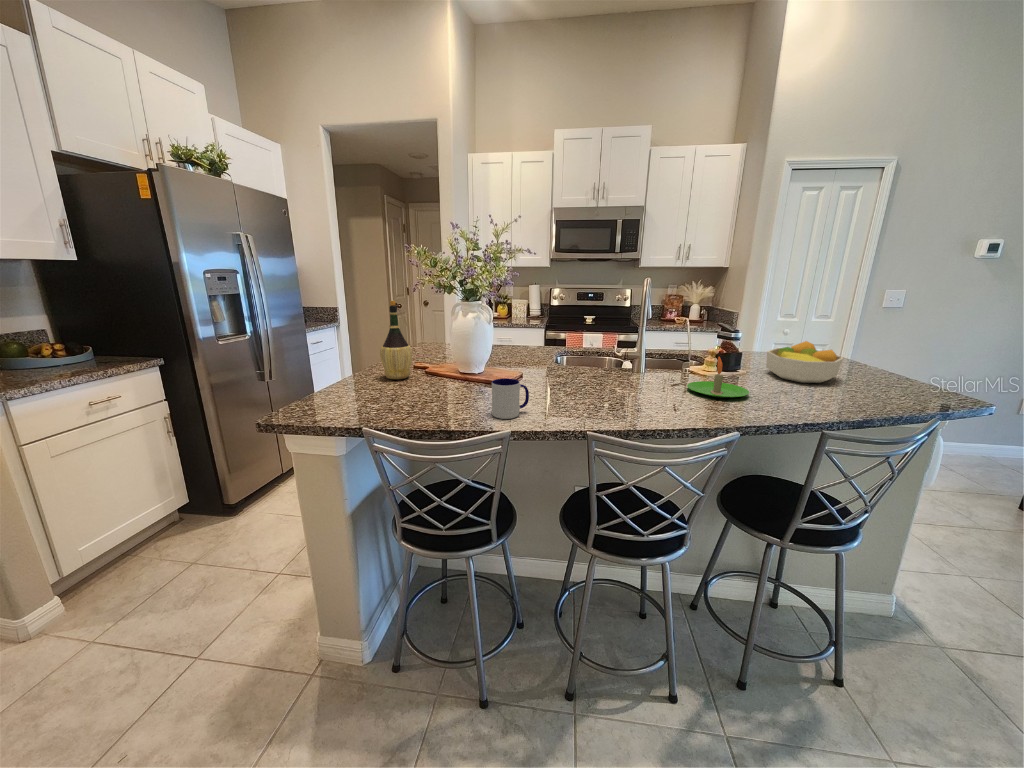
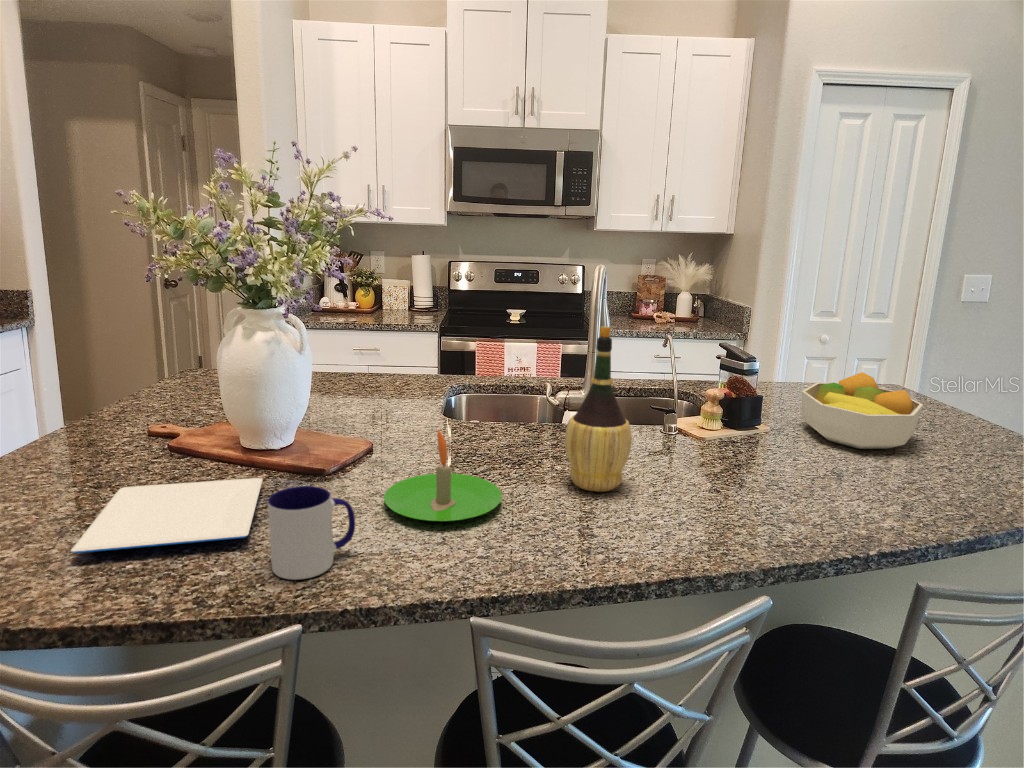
wine bottle: present [380,300,412,379] -> present [565,326,632,491]
candle: present [687,357,749,398] -> present [384,430,502,521]
plate: none [405,383,479,405] -> present [71,478,262,553]

